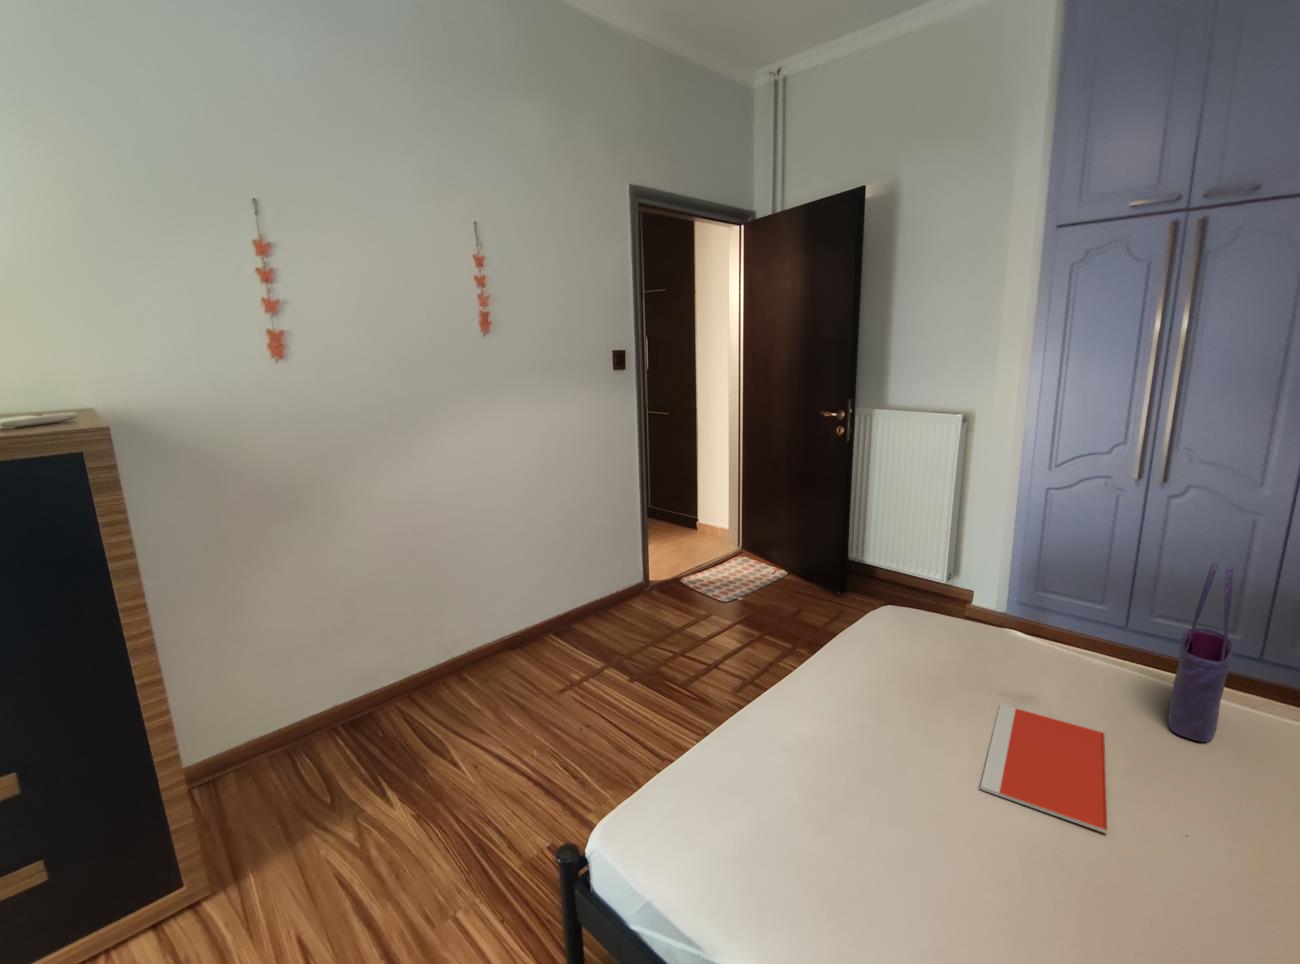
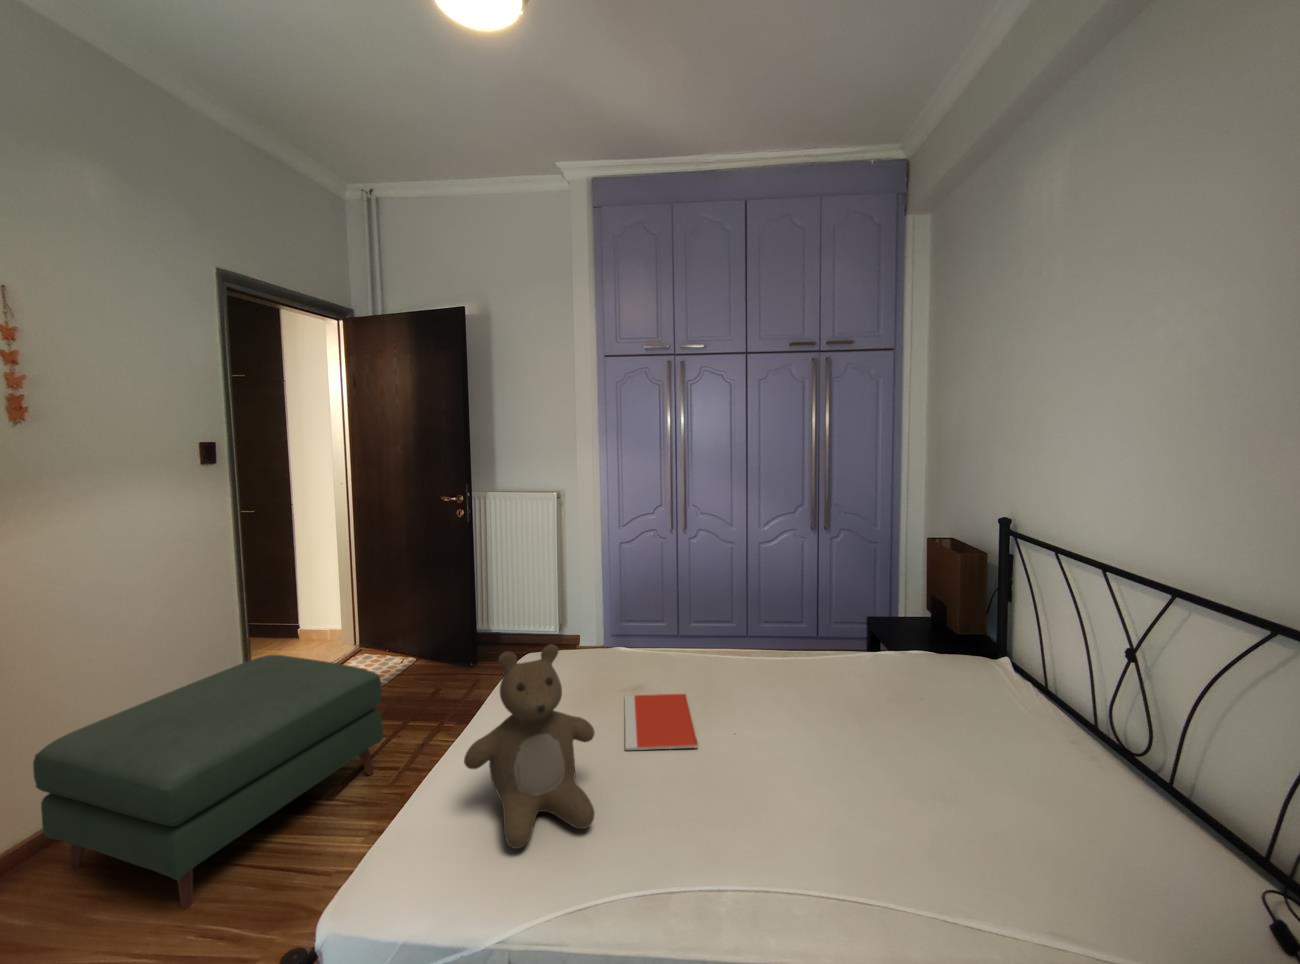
ottoman: none [488,547,735,746] -> present [33,655,383,910]
tote bag: present [1168,562,1233,742] -> none [715,569,738,683]
teddy bear: none [751,627,928,888] -> present [464,644,595,849]

